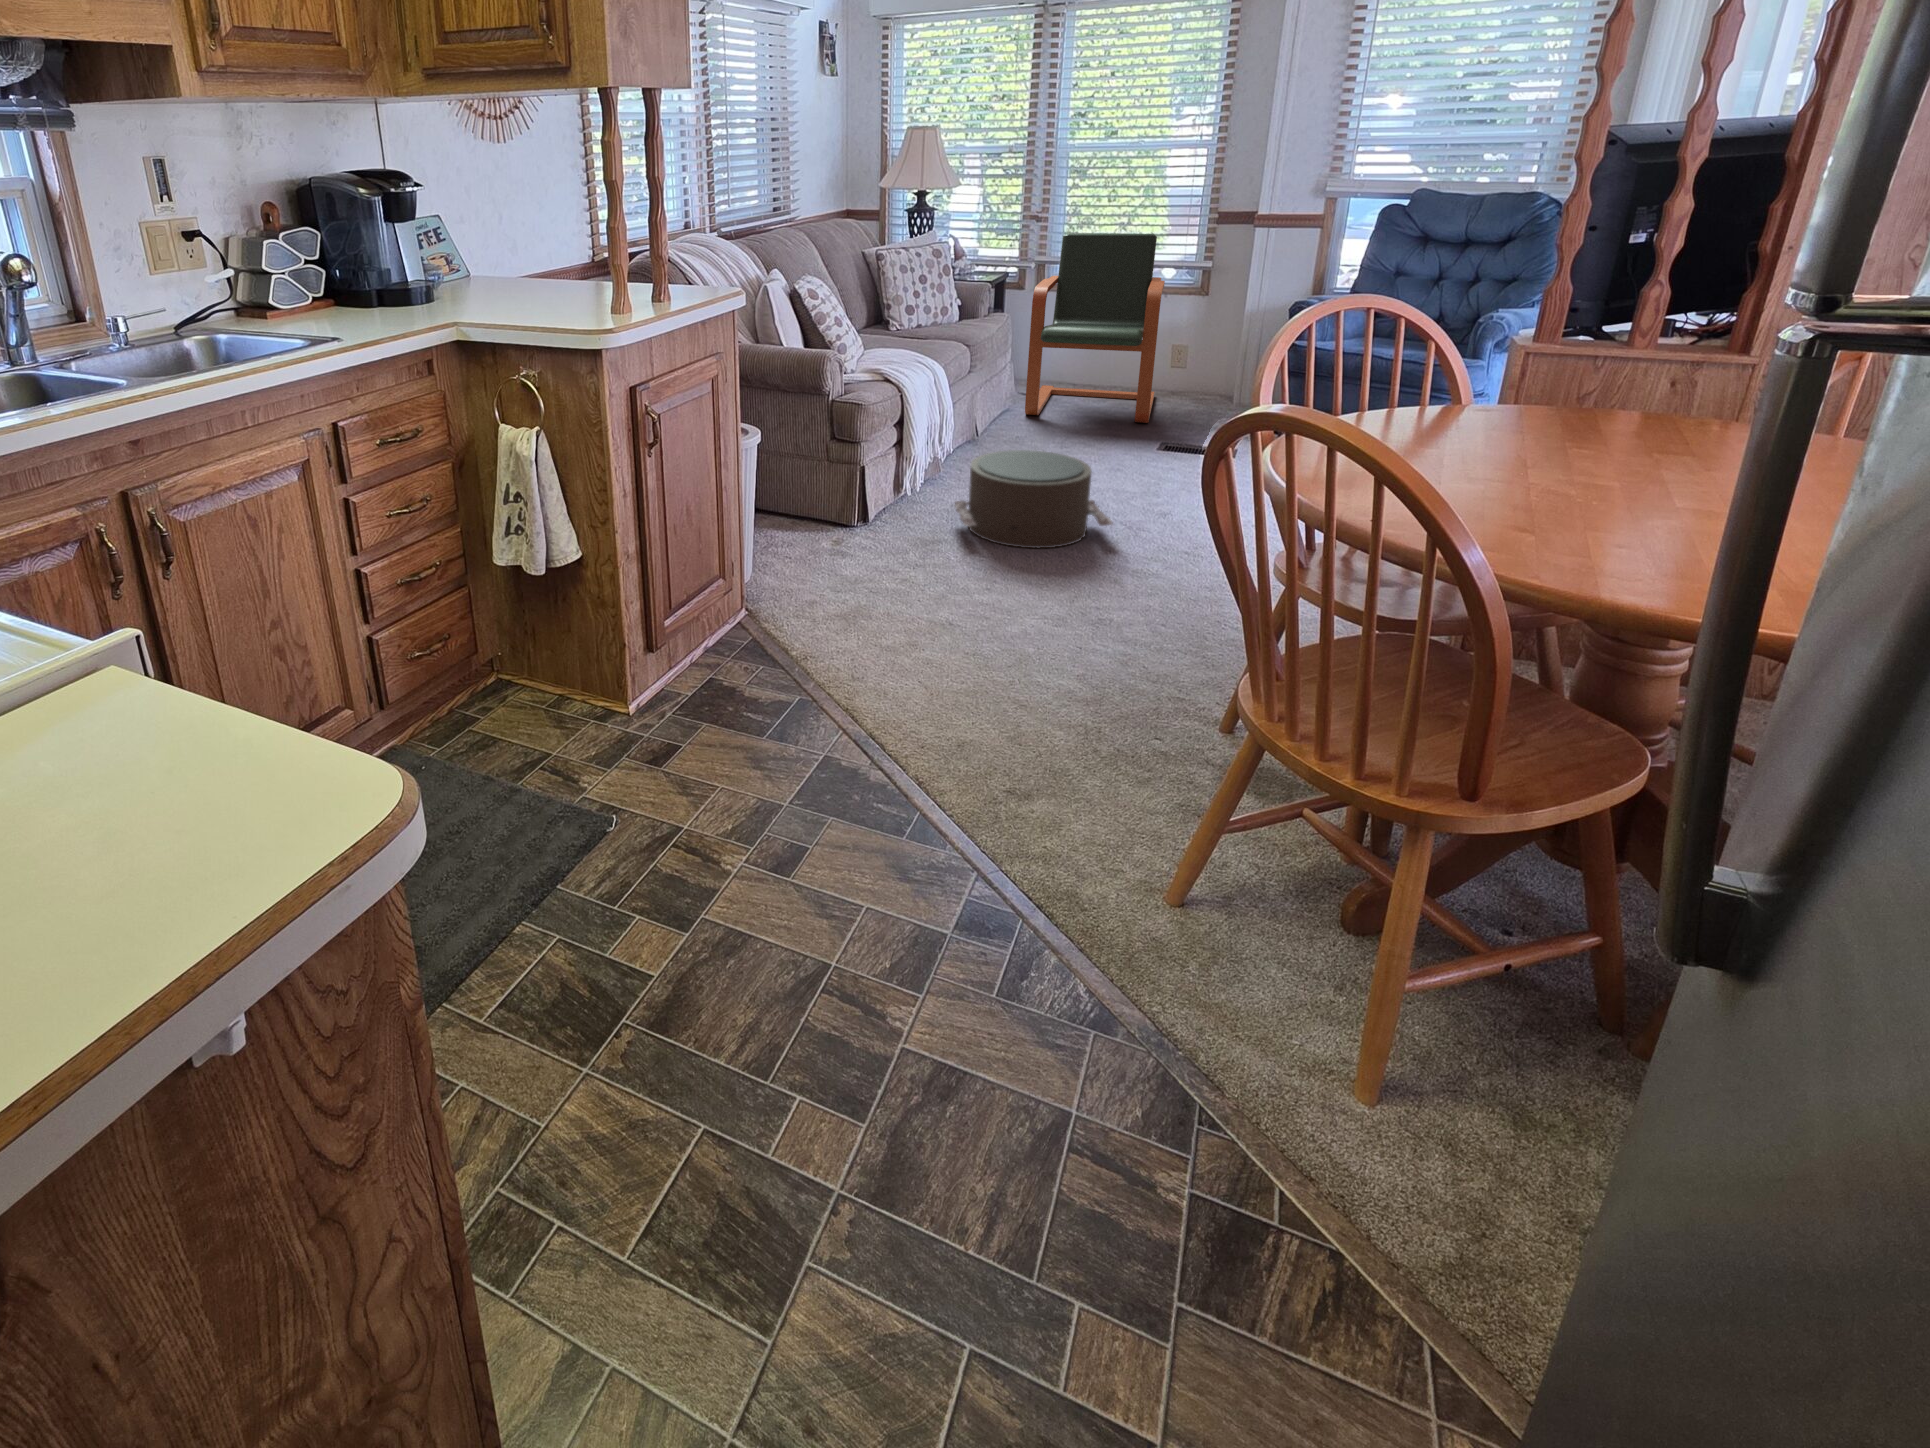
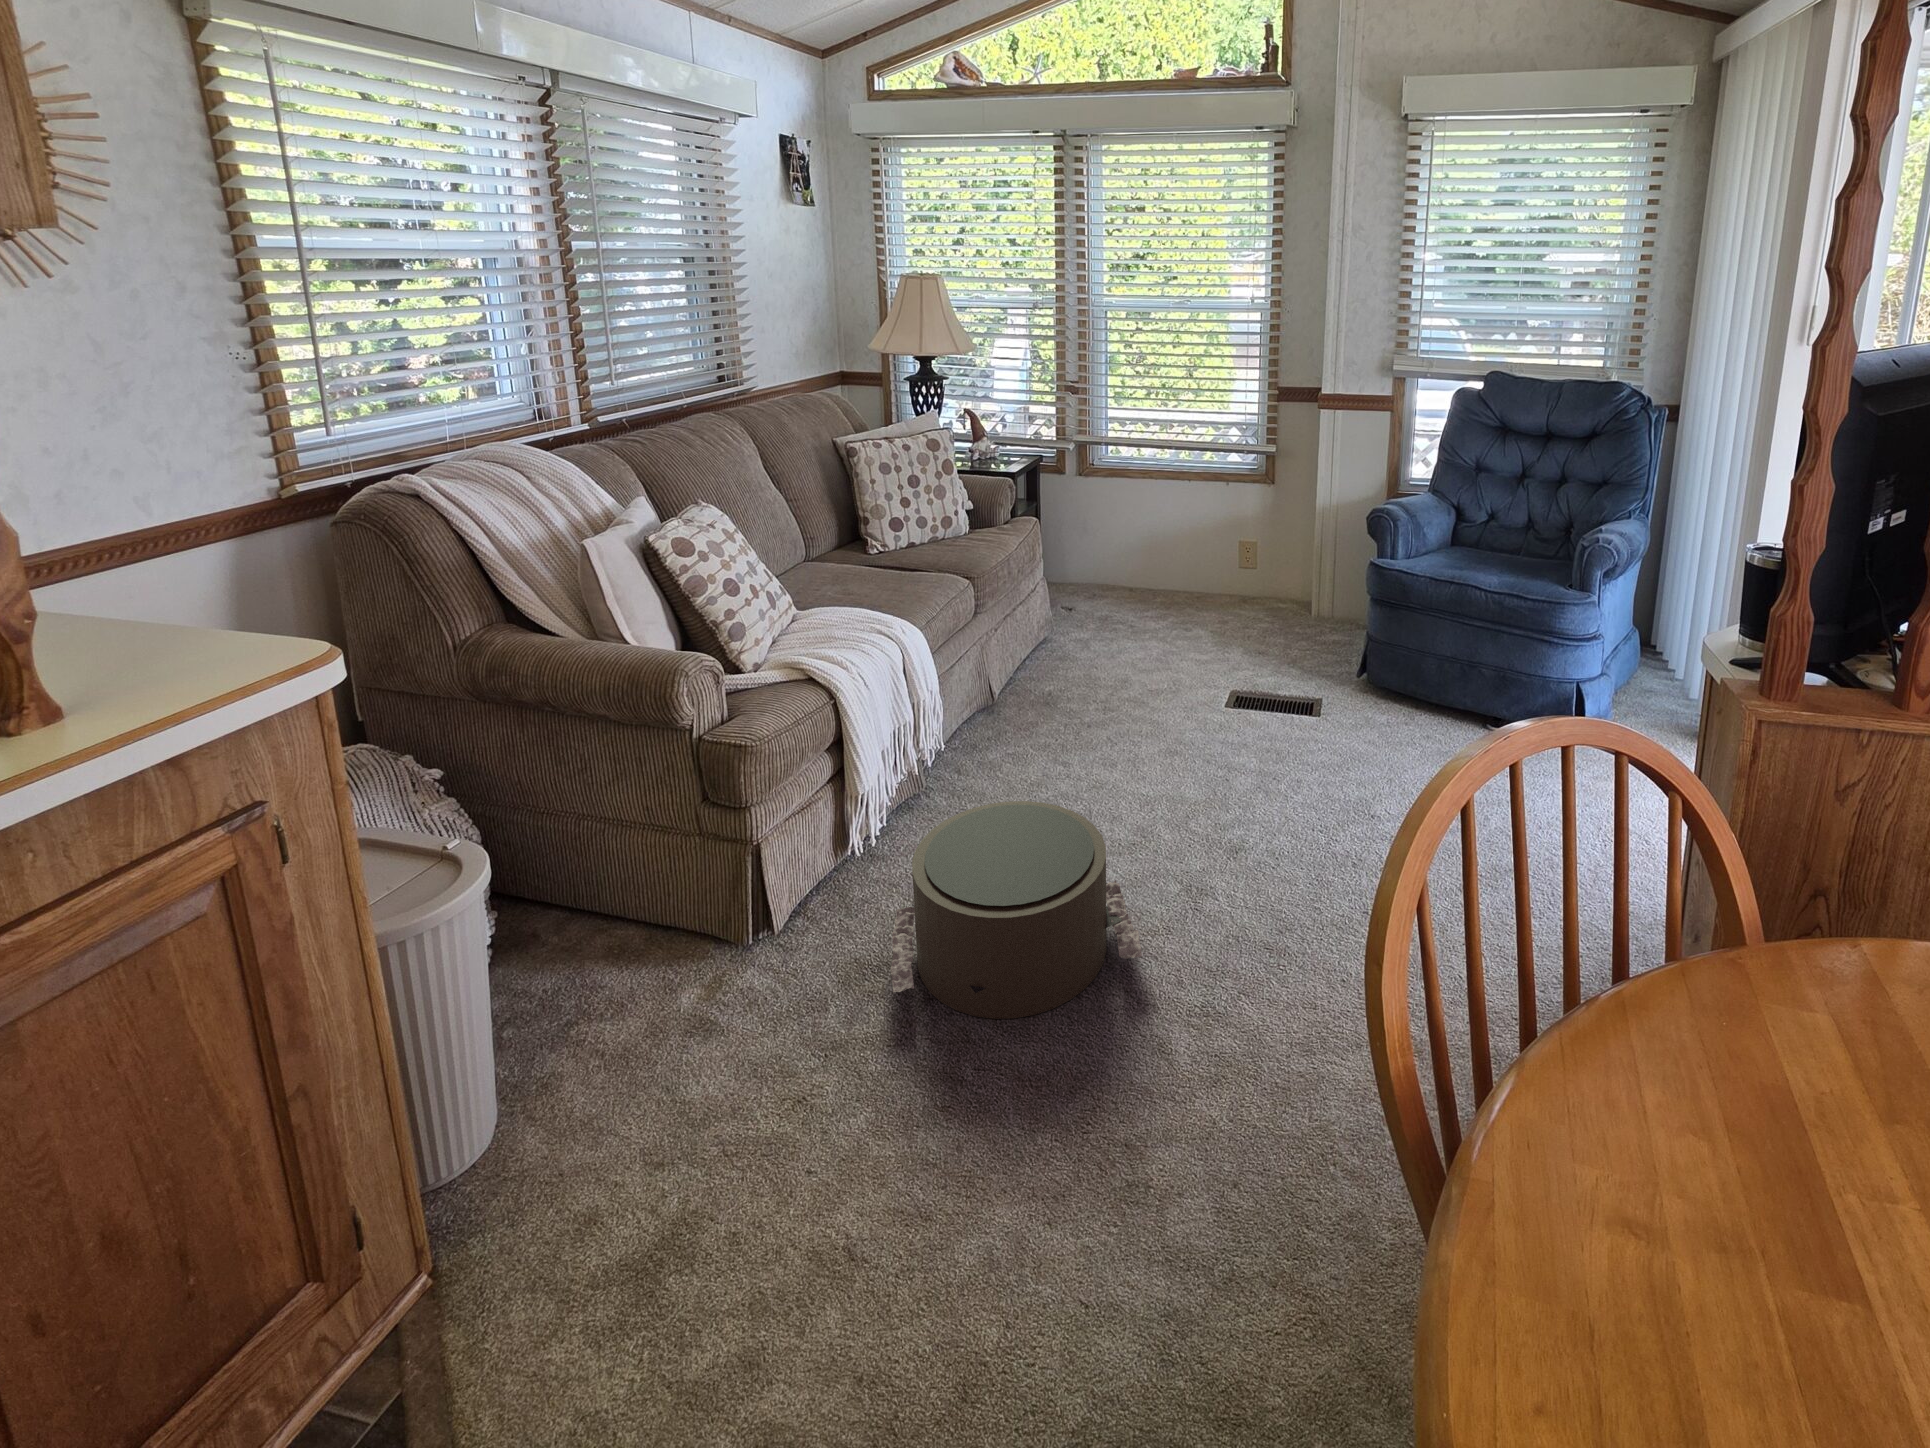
armchair: present [1025,234,1165,423] -> none [1061,413,1222,658]

